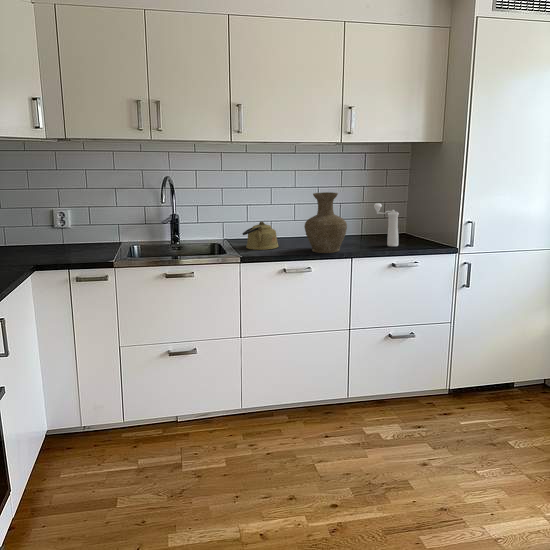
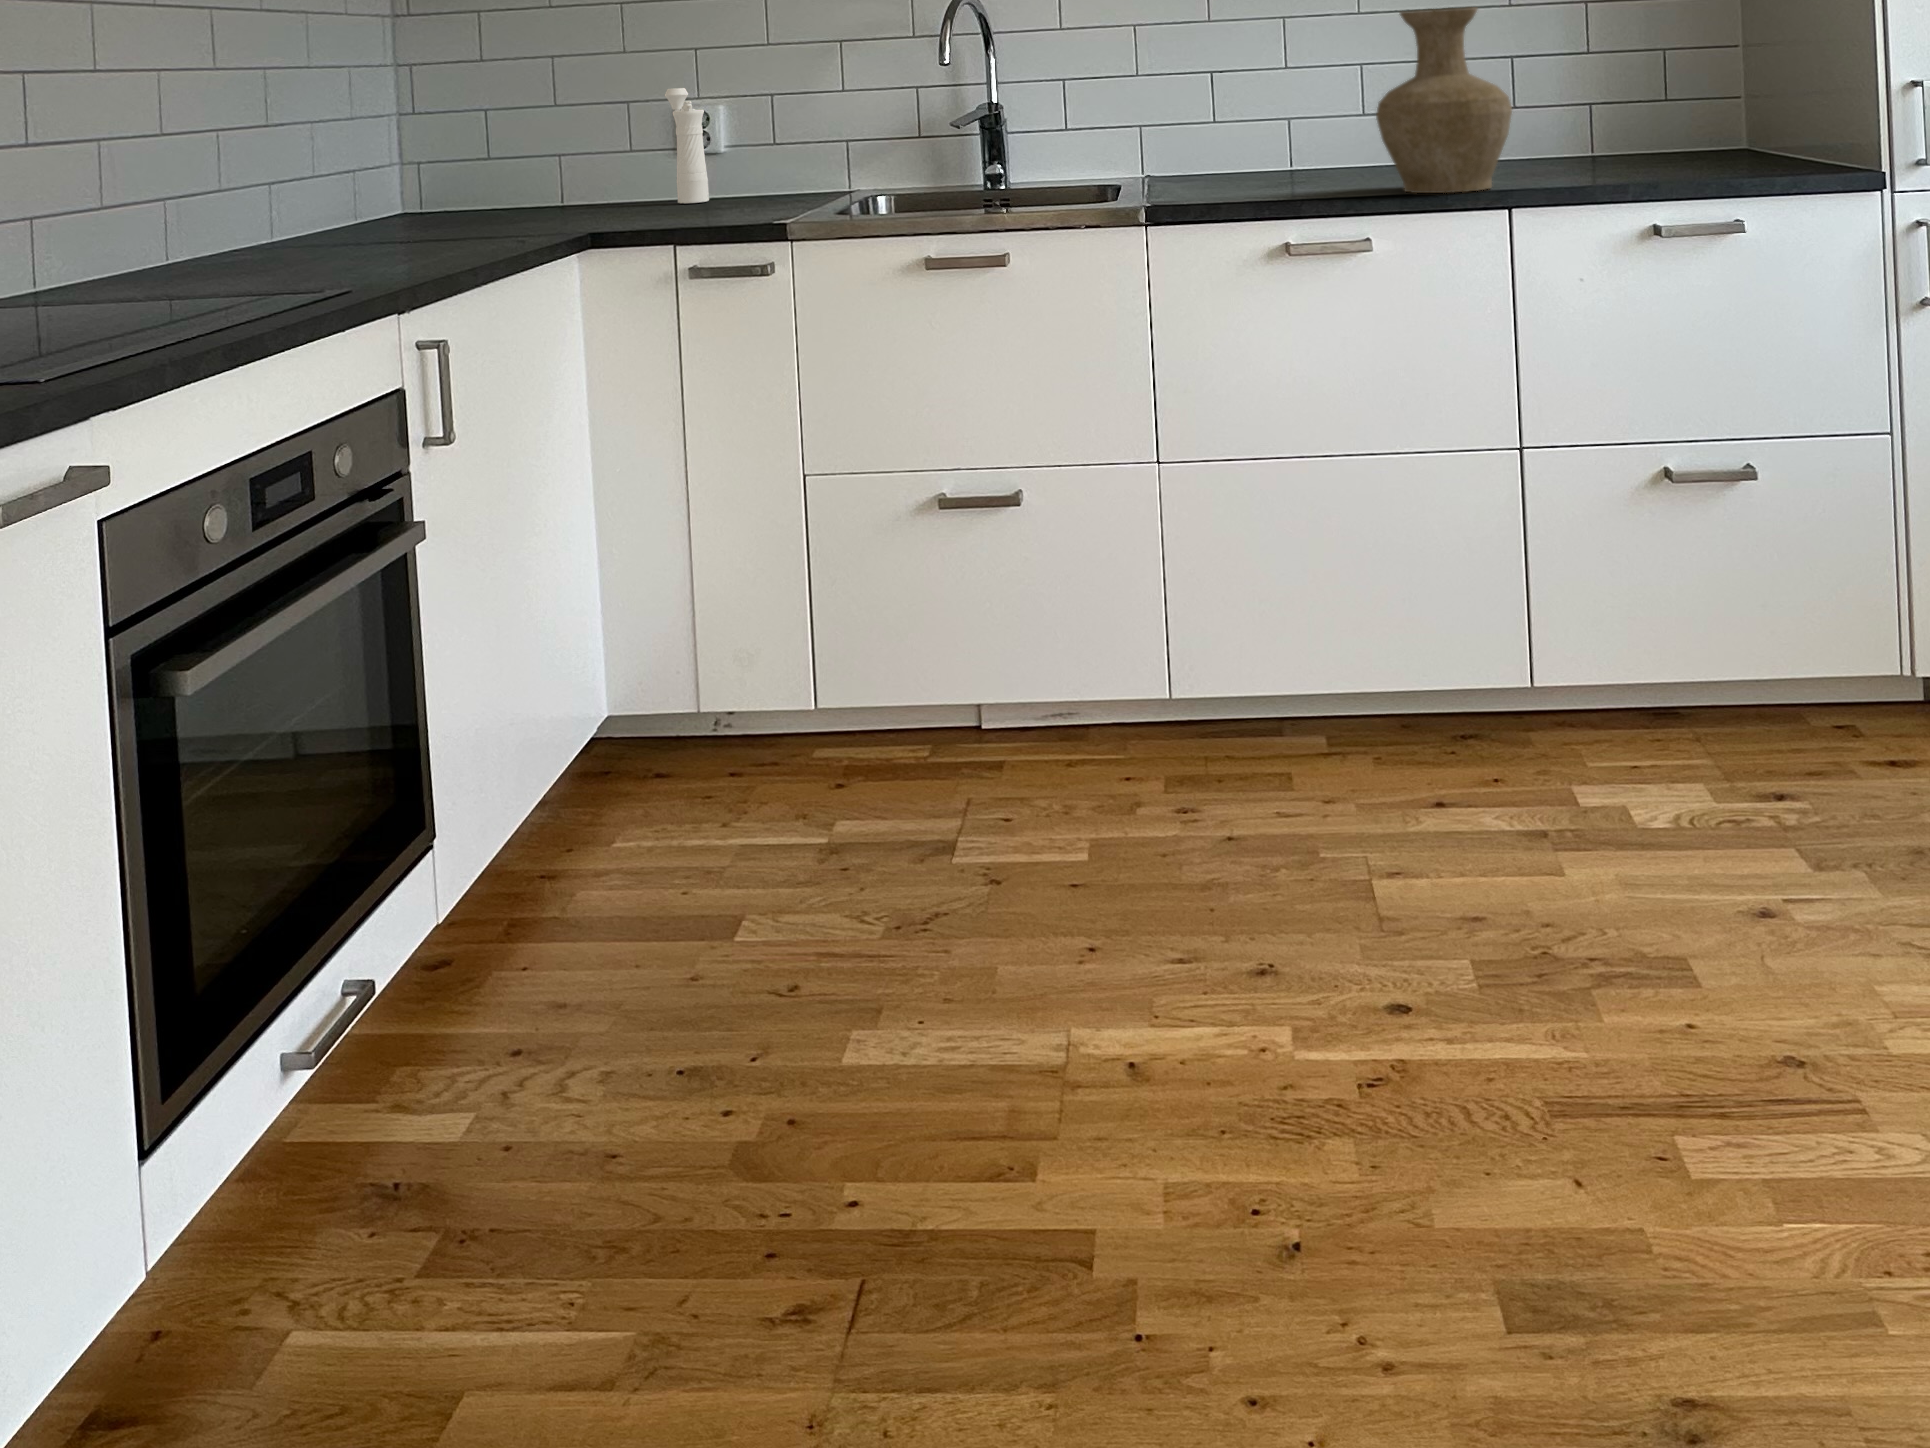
pepper mill: present [374,203,399,246] -> present [665,88,709,203]
kettle: present [243,221,278,250] -> none [1195,108,1311,191]

